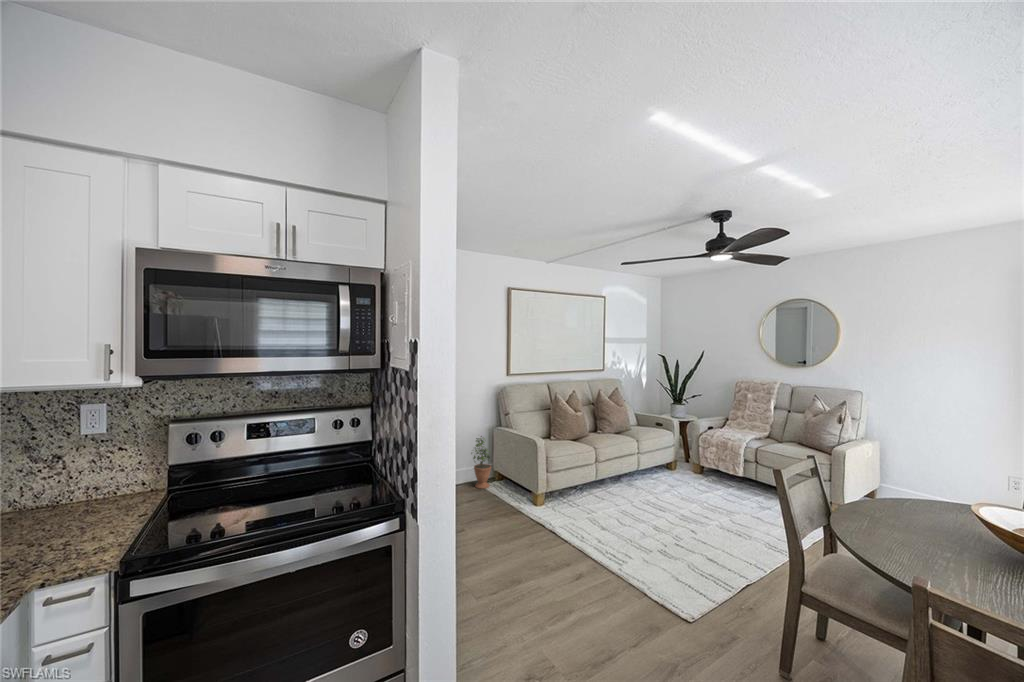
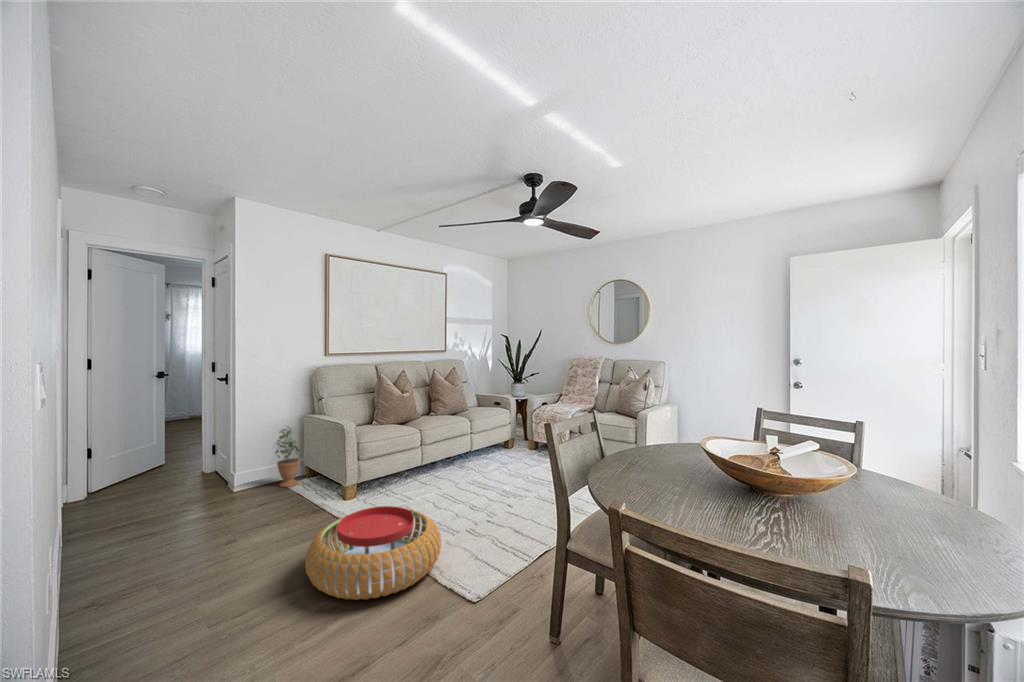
pouf: none [532,520,646,602] -> present [305,506,441,600]

